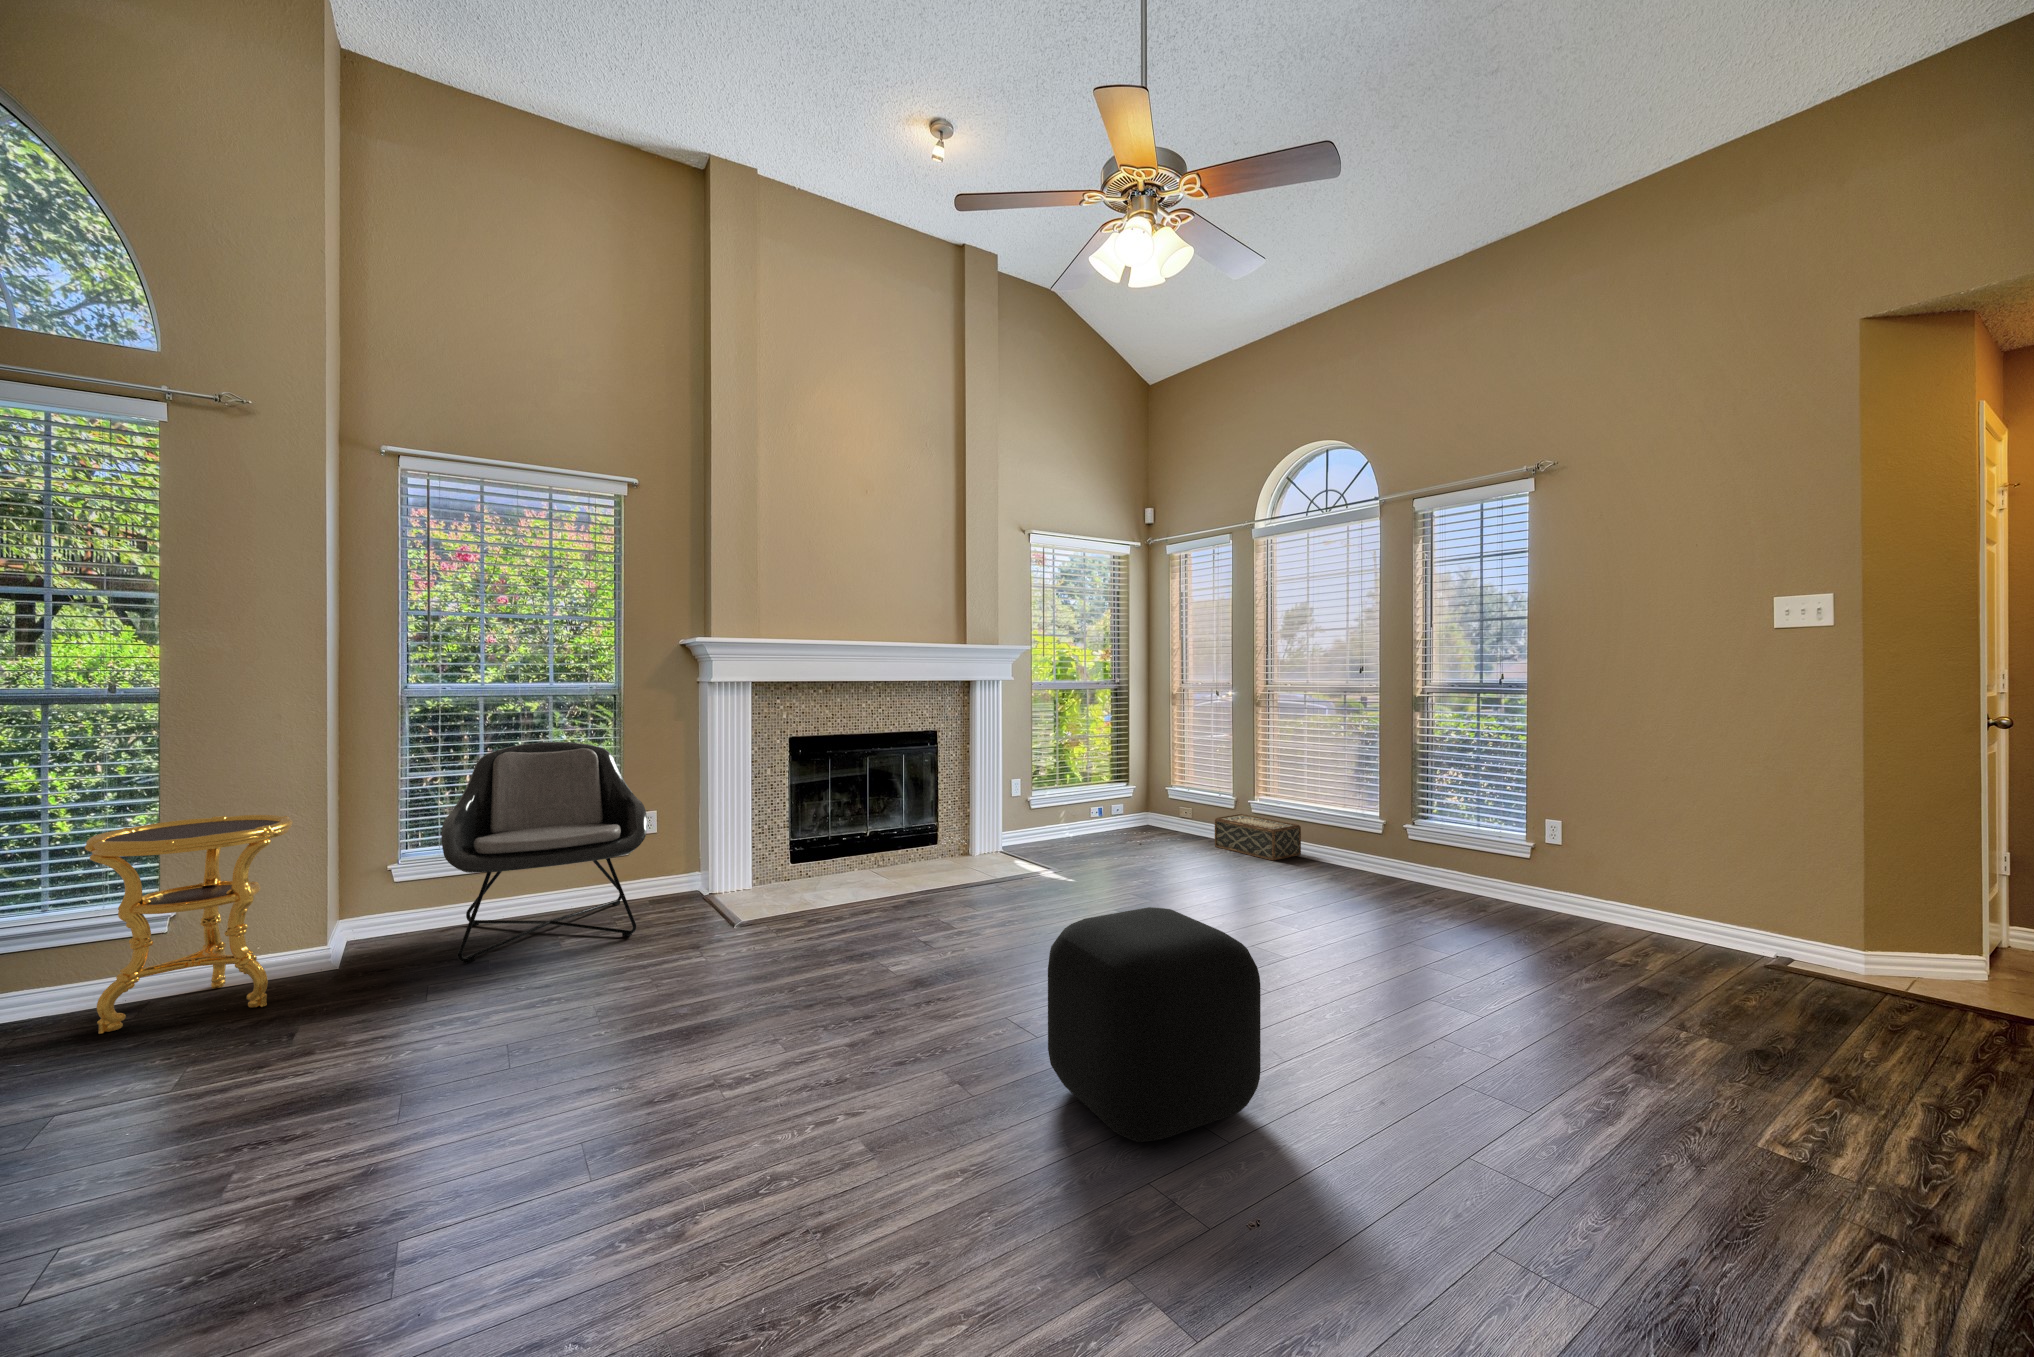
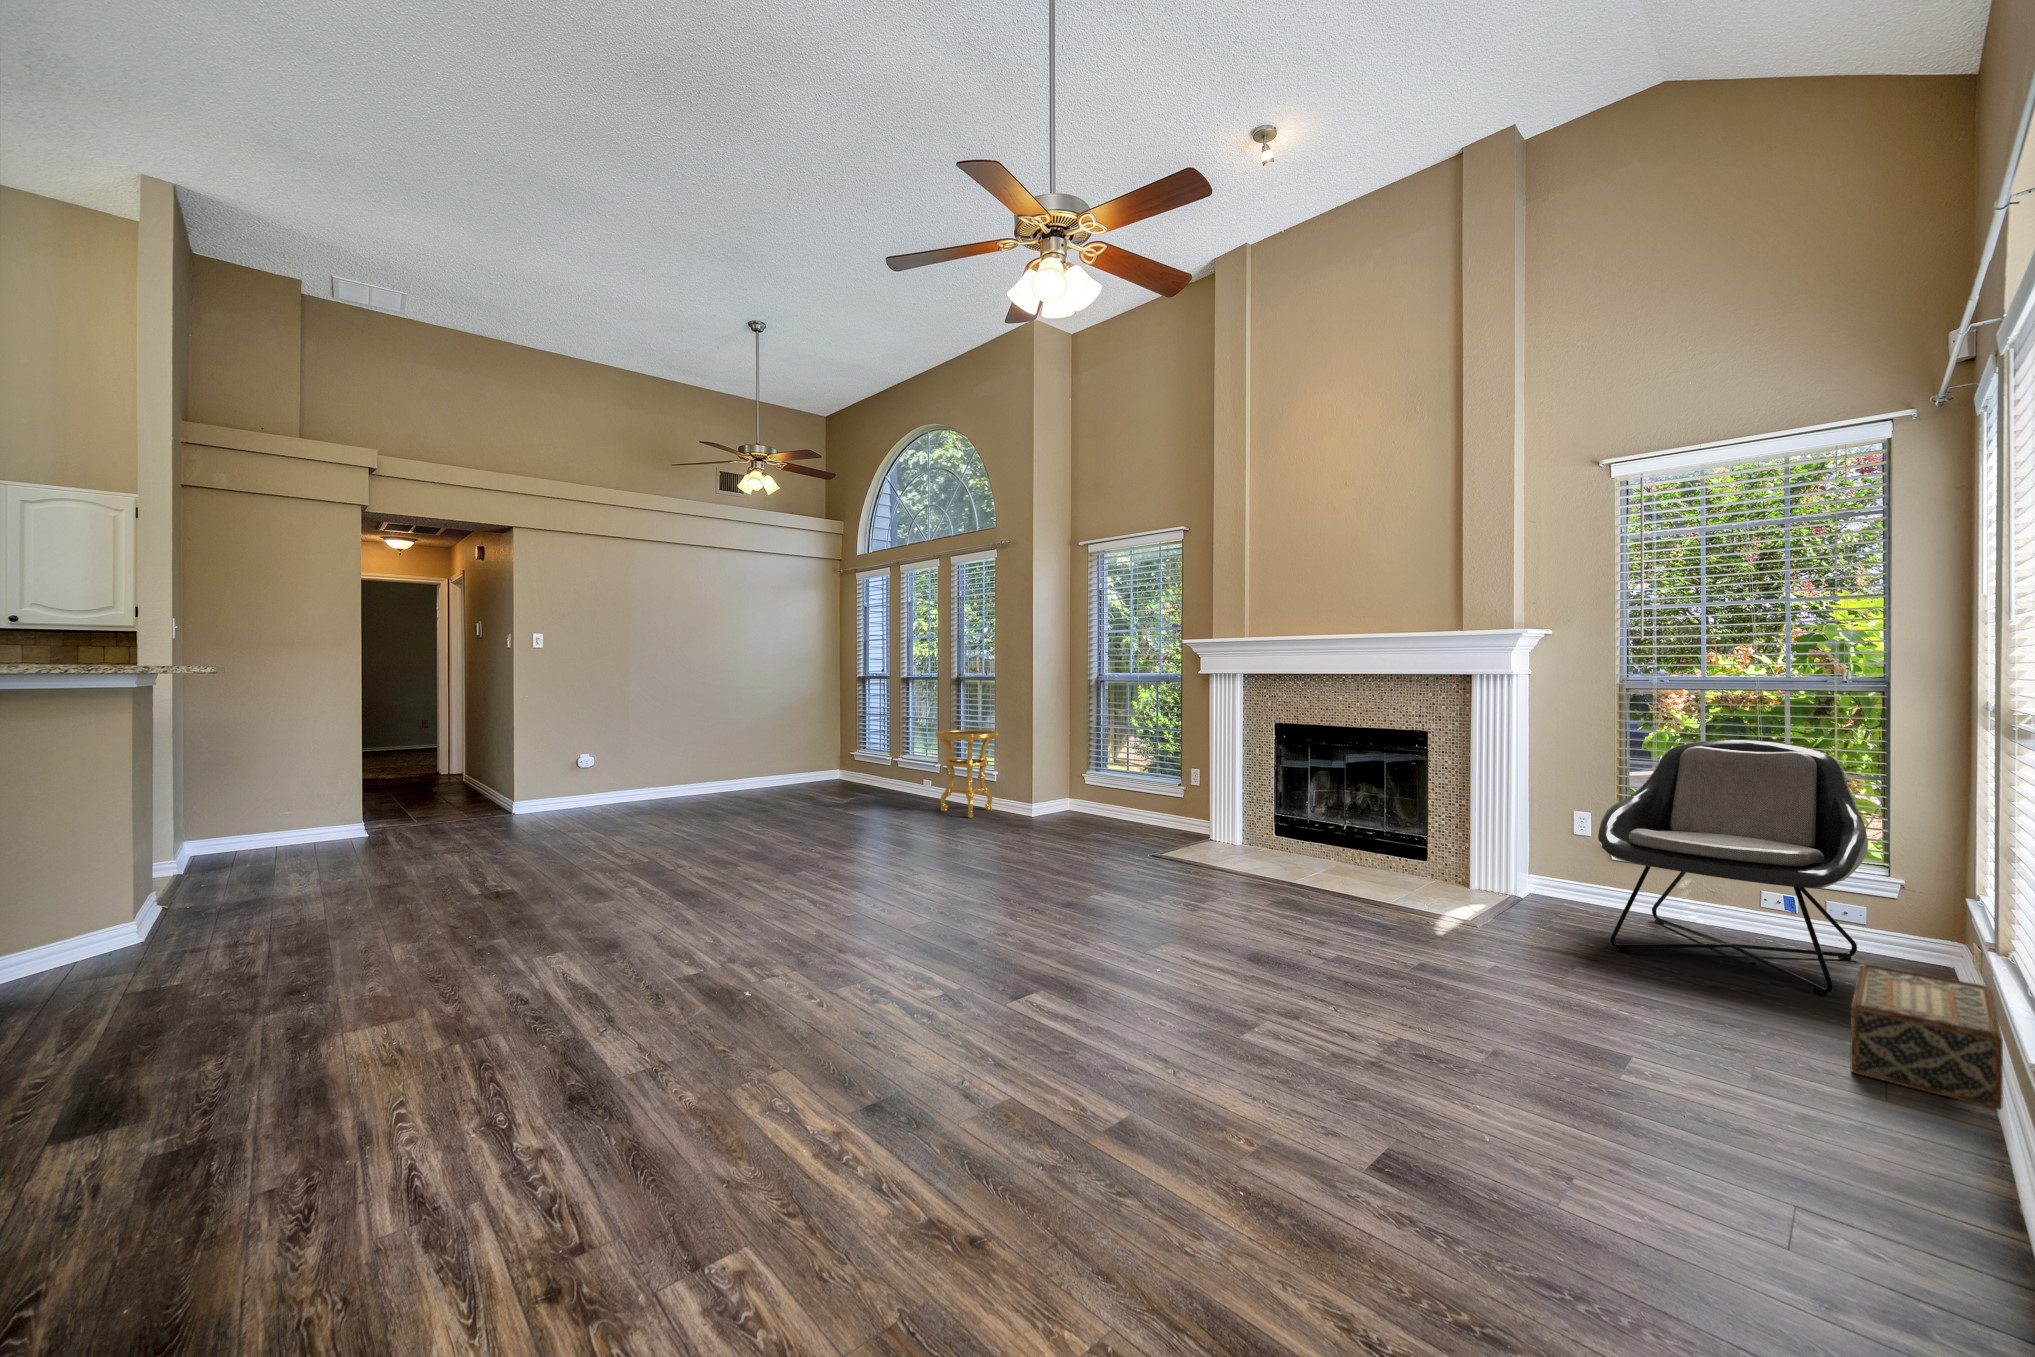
lounge chair: present [441,742,647,963] -> present [1598,740,1868,996]
ottoman: present [1048,907,1261,1142] -> none [800,831,952,985]

